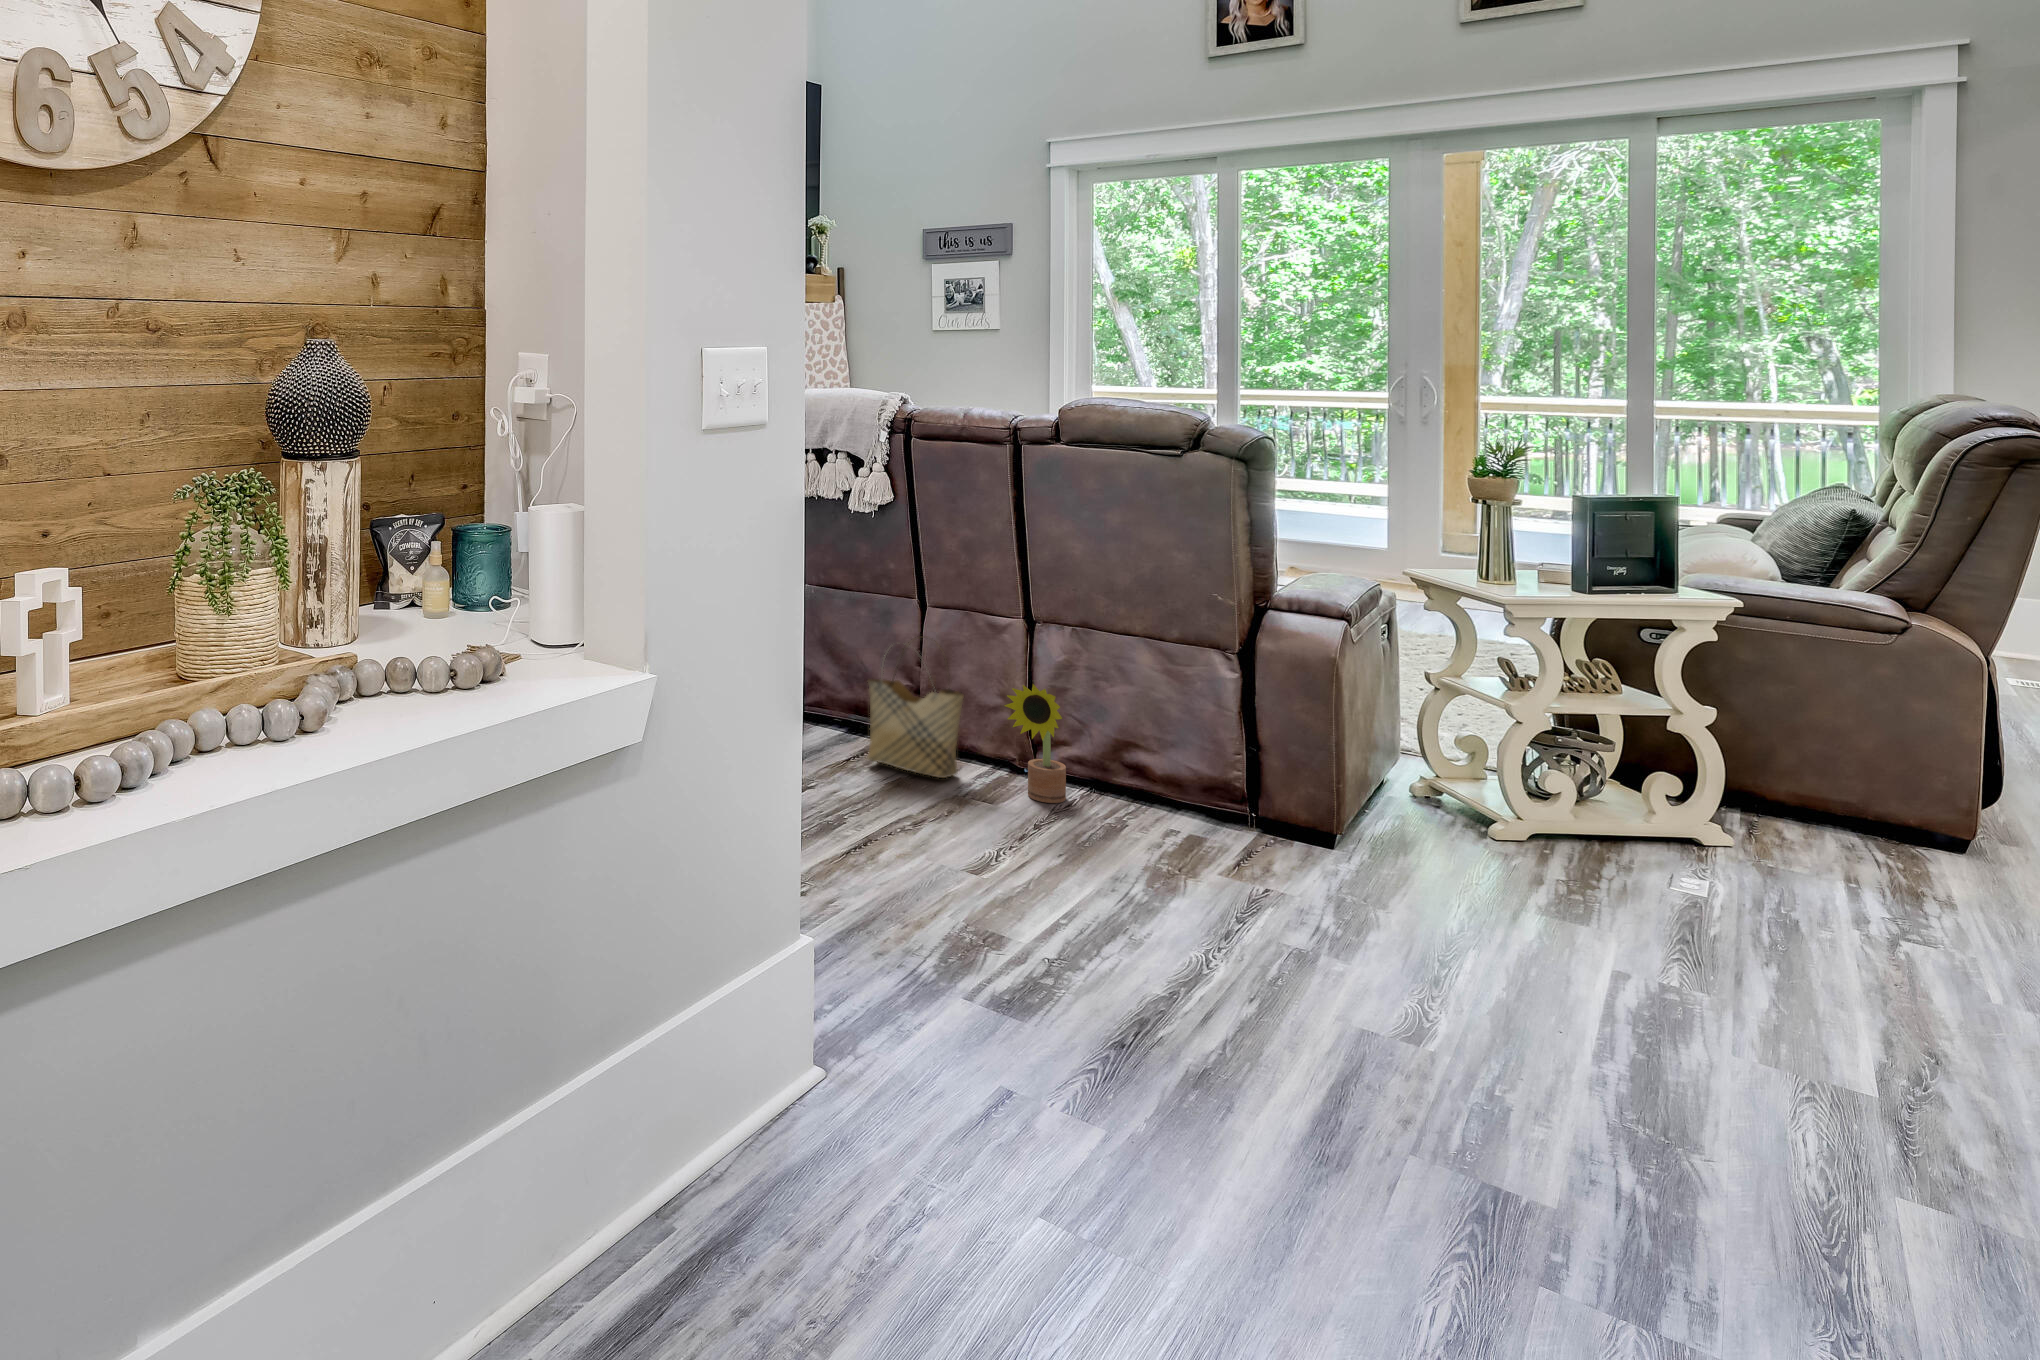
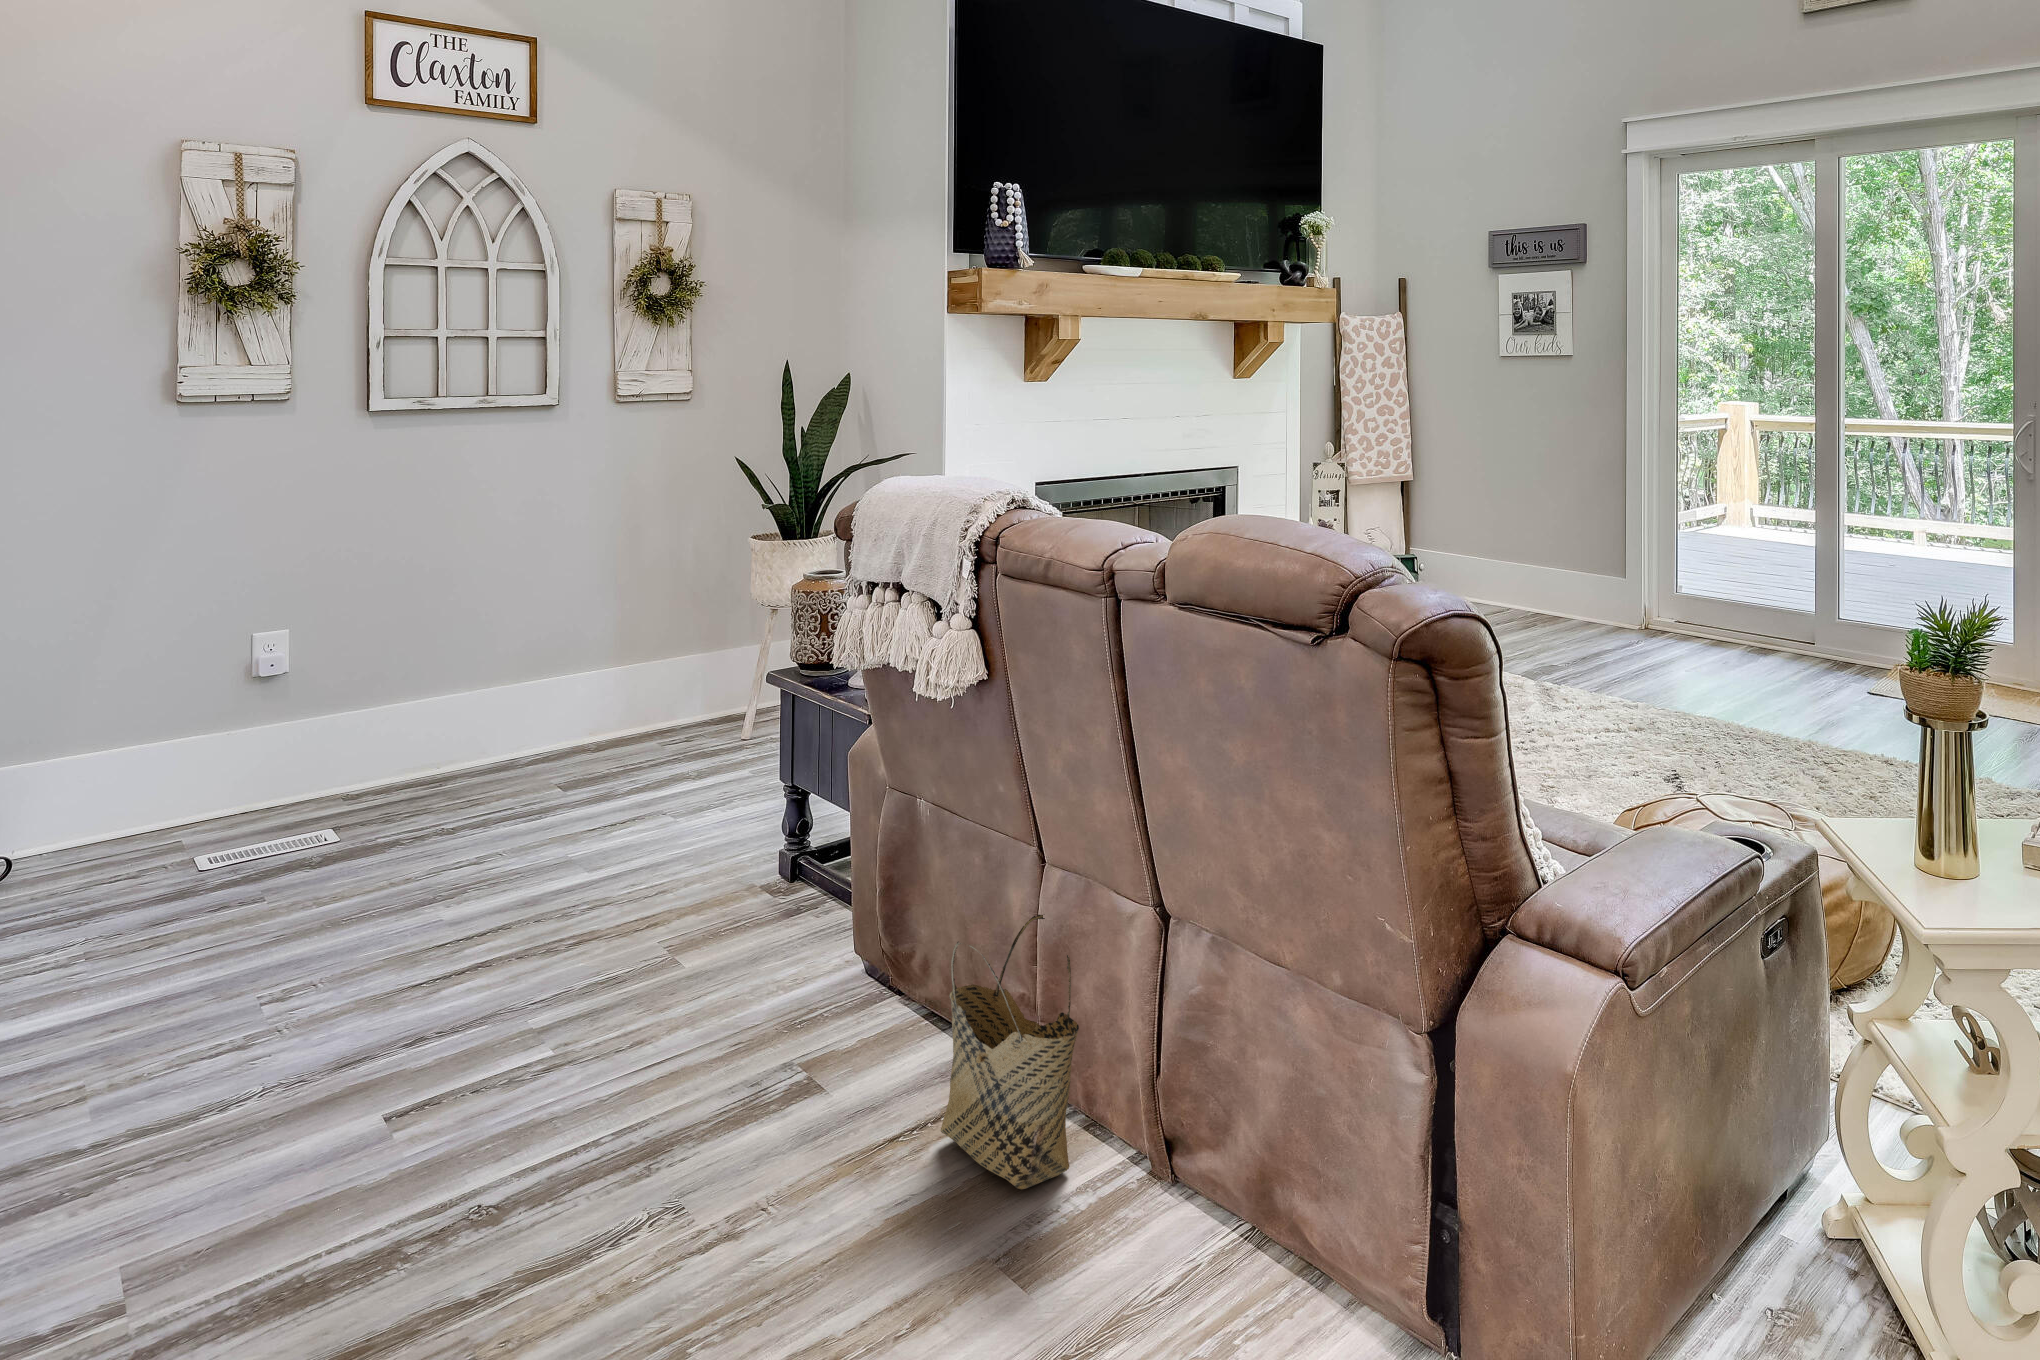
decorative plant: present [1005,684,1066,803] -> none [1089,1050,1203,1265]

